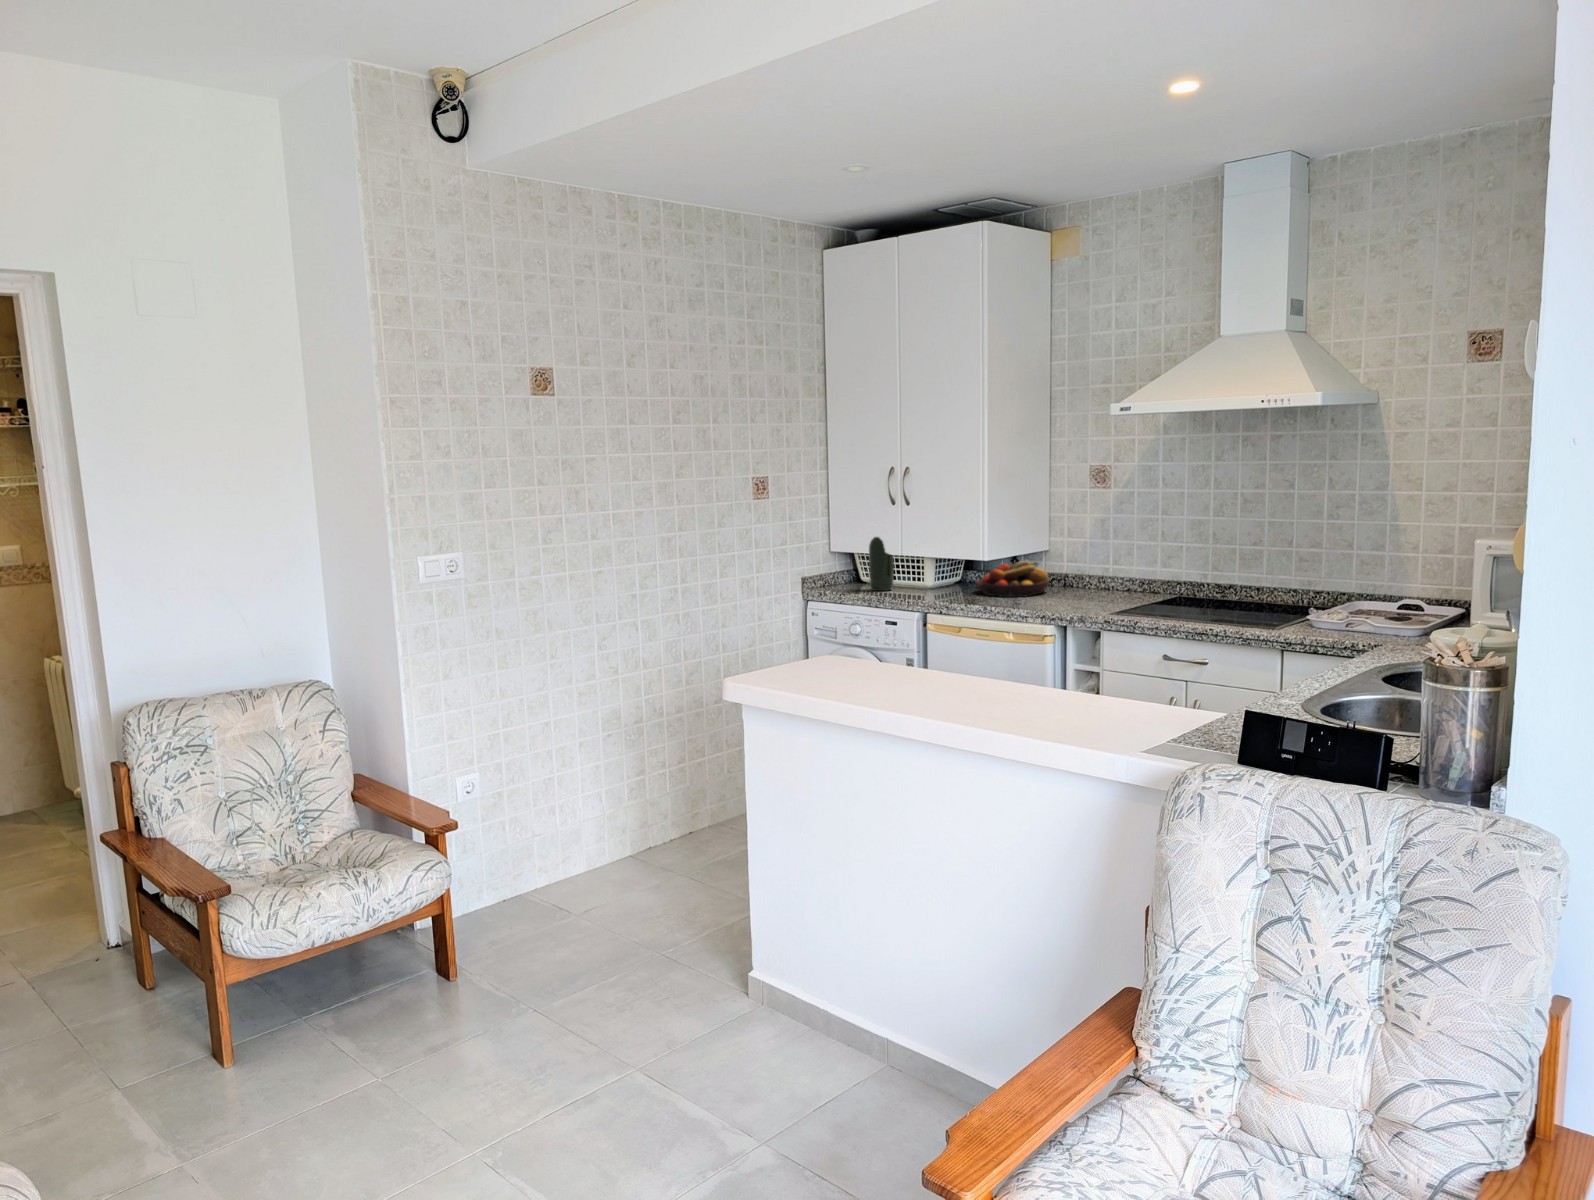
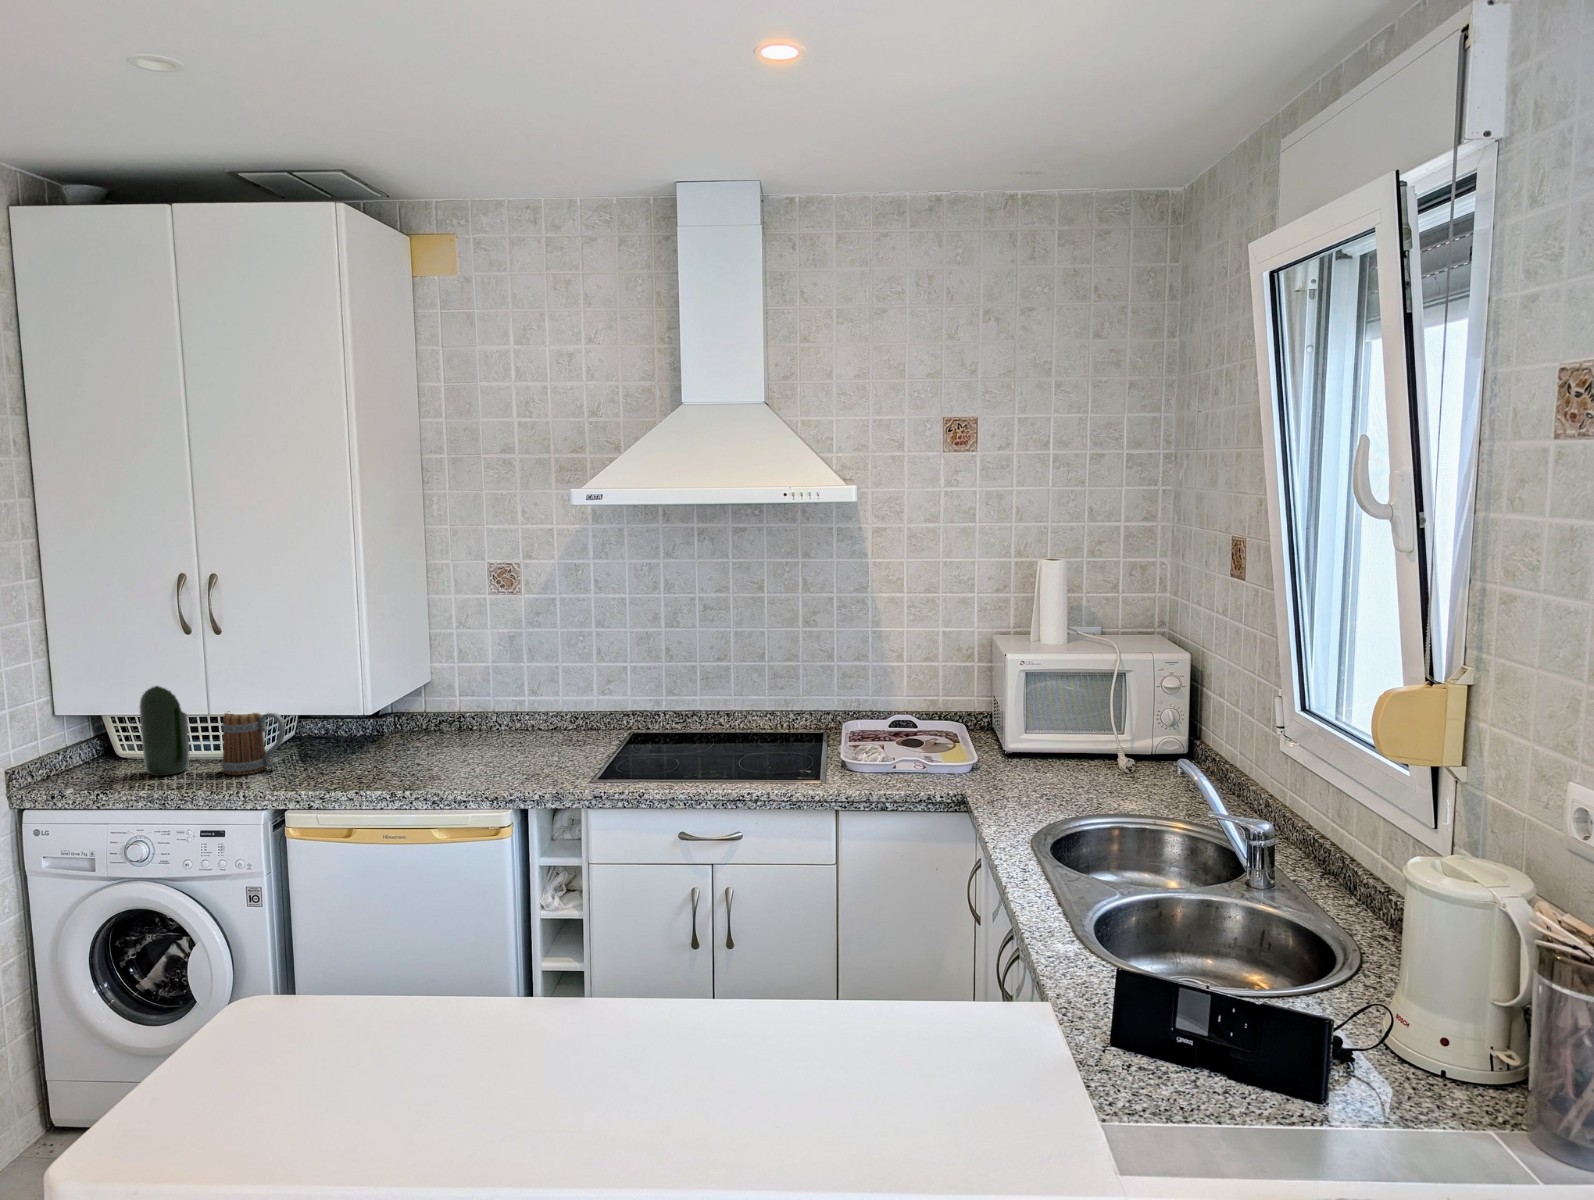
mug: none [907,554,942,594] -> present [222,711,285,775]
fruit bowl: present [976,561,1050,597] -> none [338,698,450,763]

